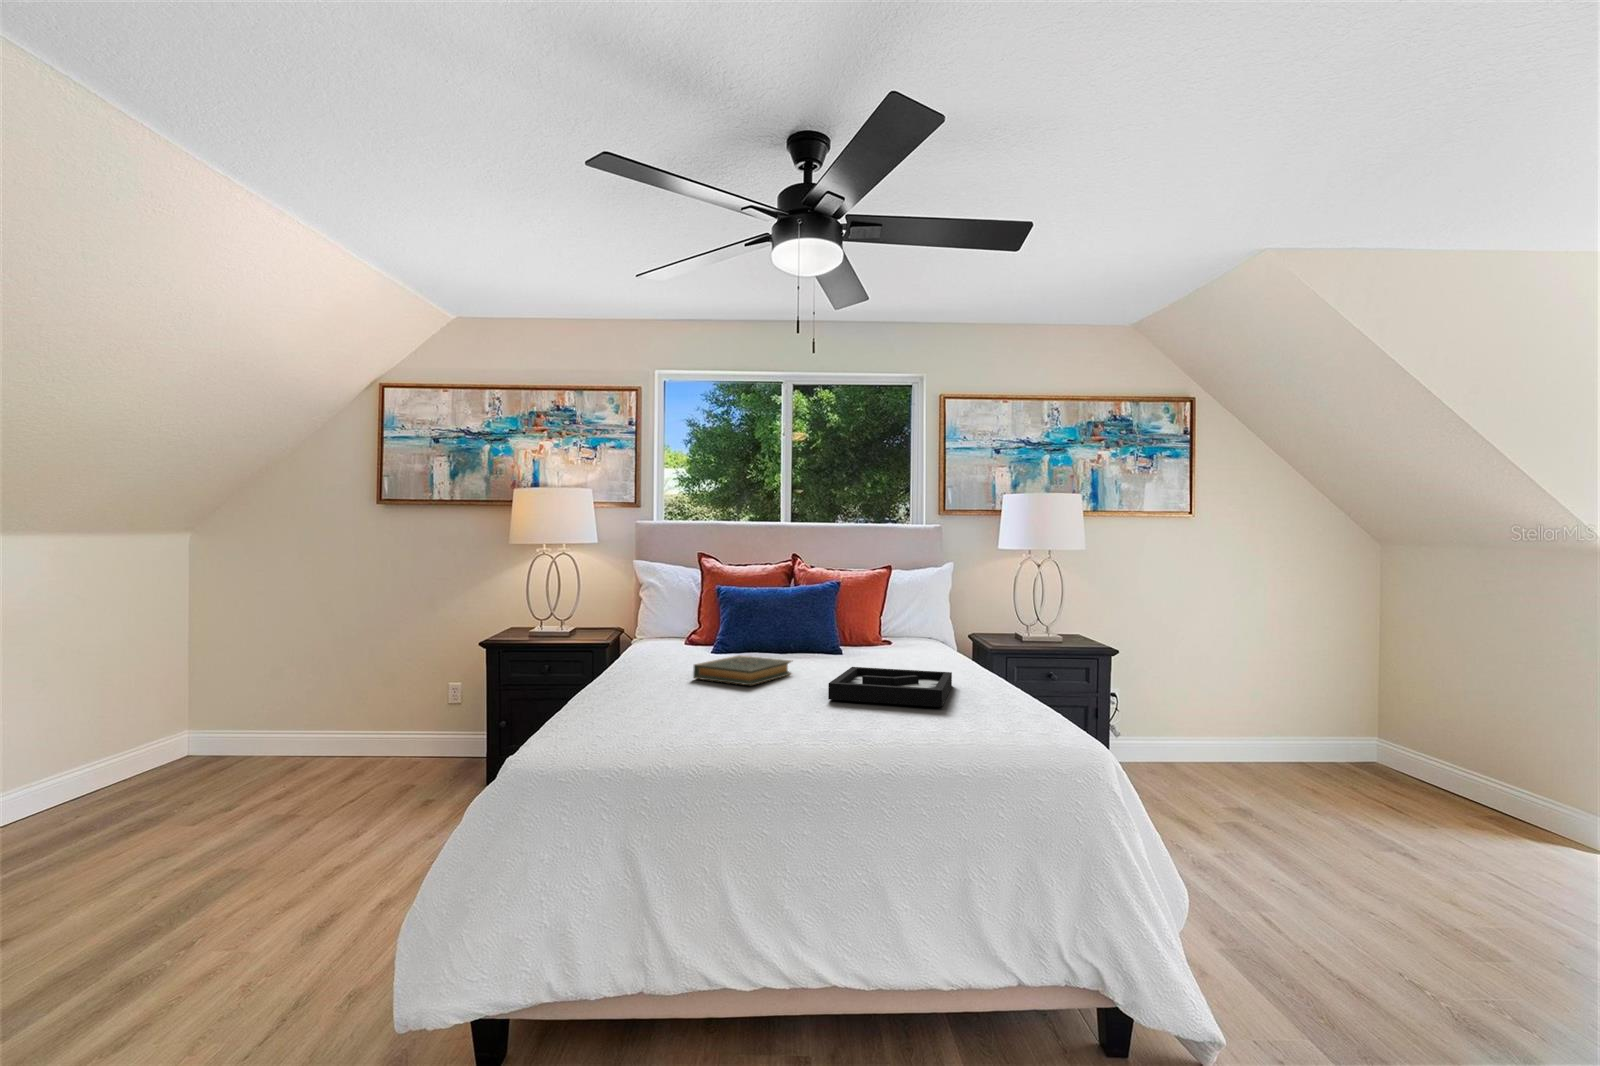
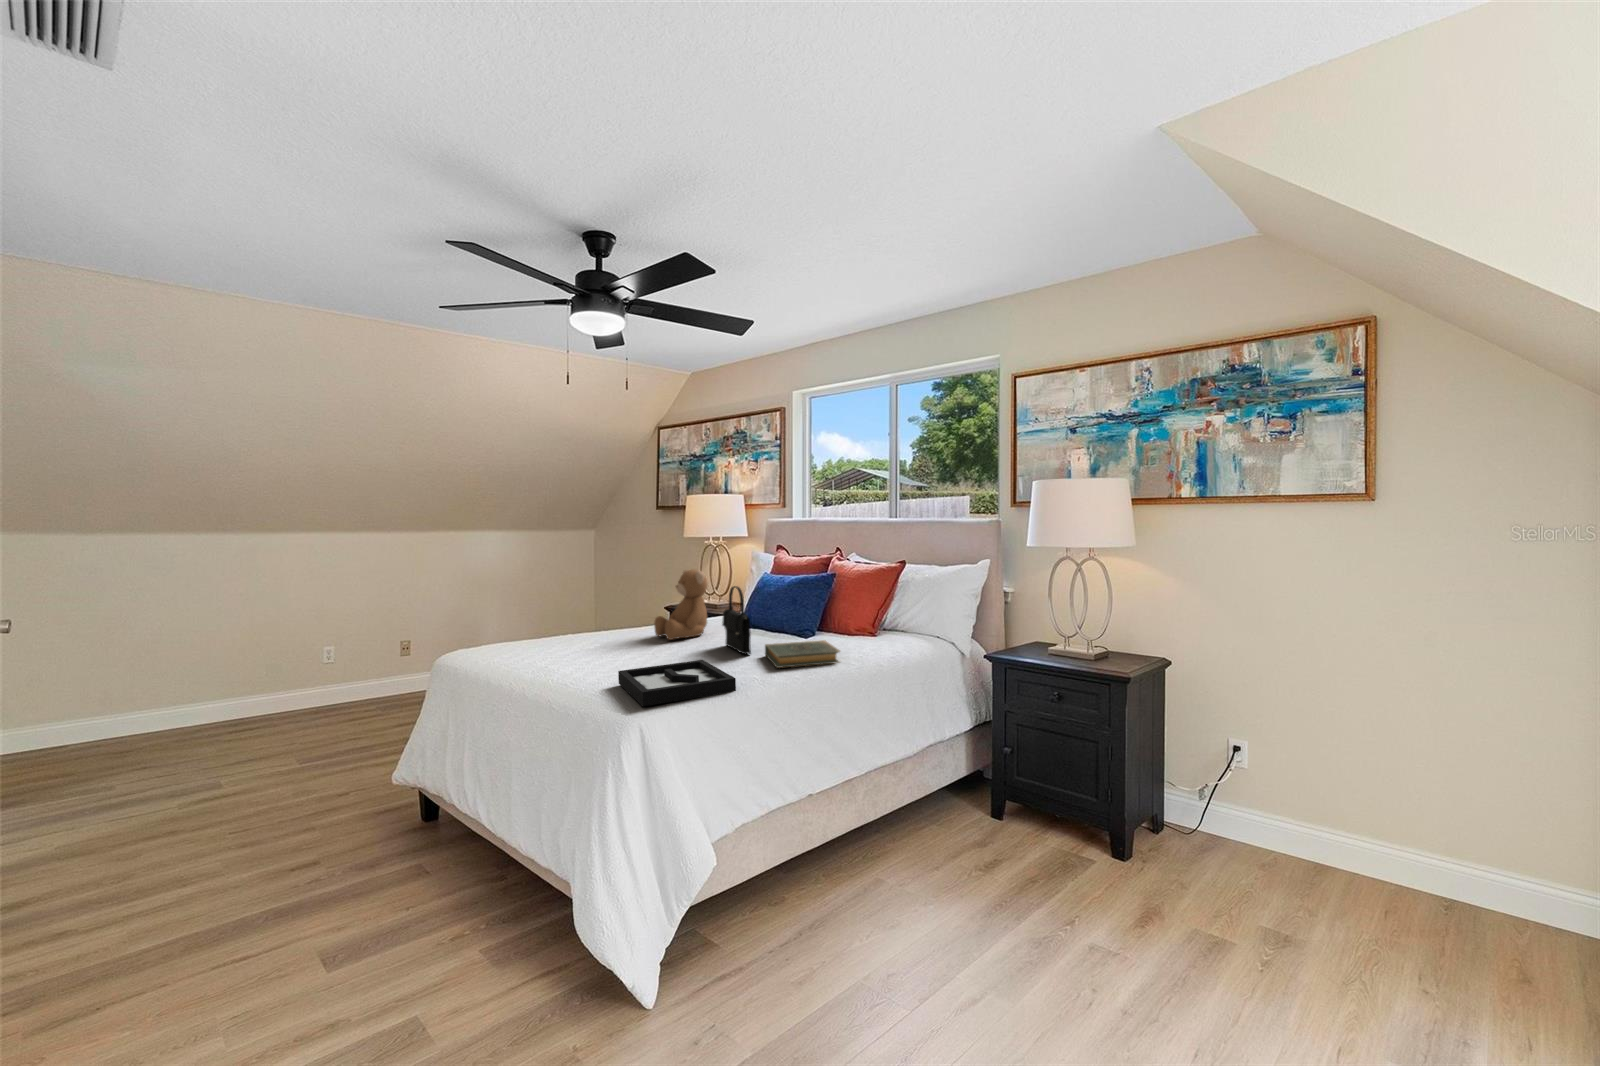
teddy bear: none [654,574,717,664] -> present [654,569,708,640]
handbag: none [776,587,841,664] -> present [722,586,751,655]
hardback book: present [693,655,791,685] -> present [765,640,840,668]

